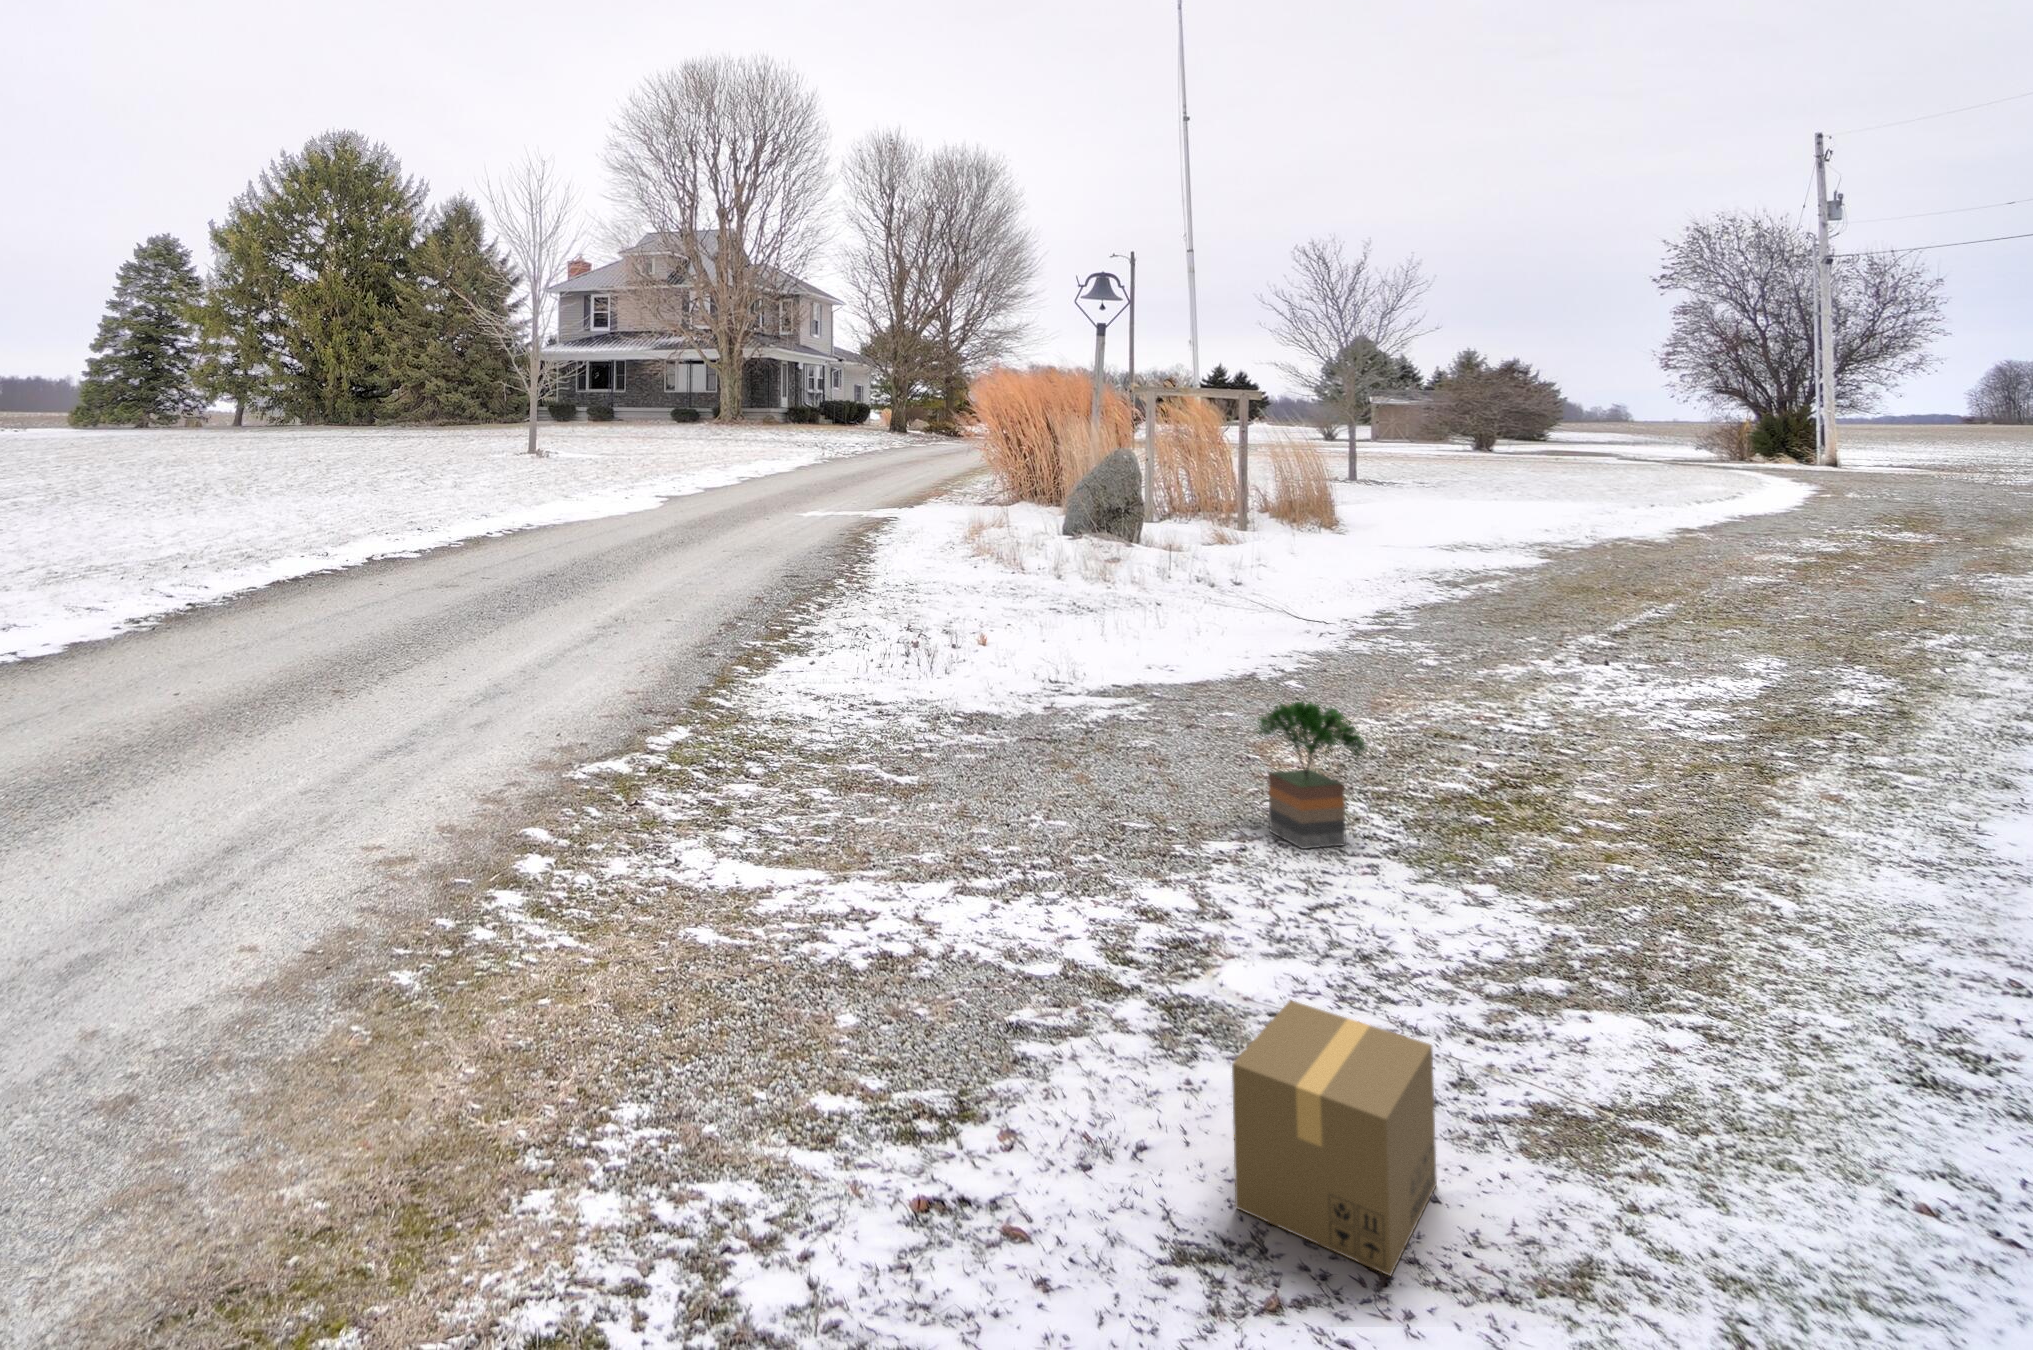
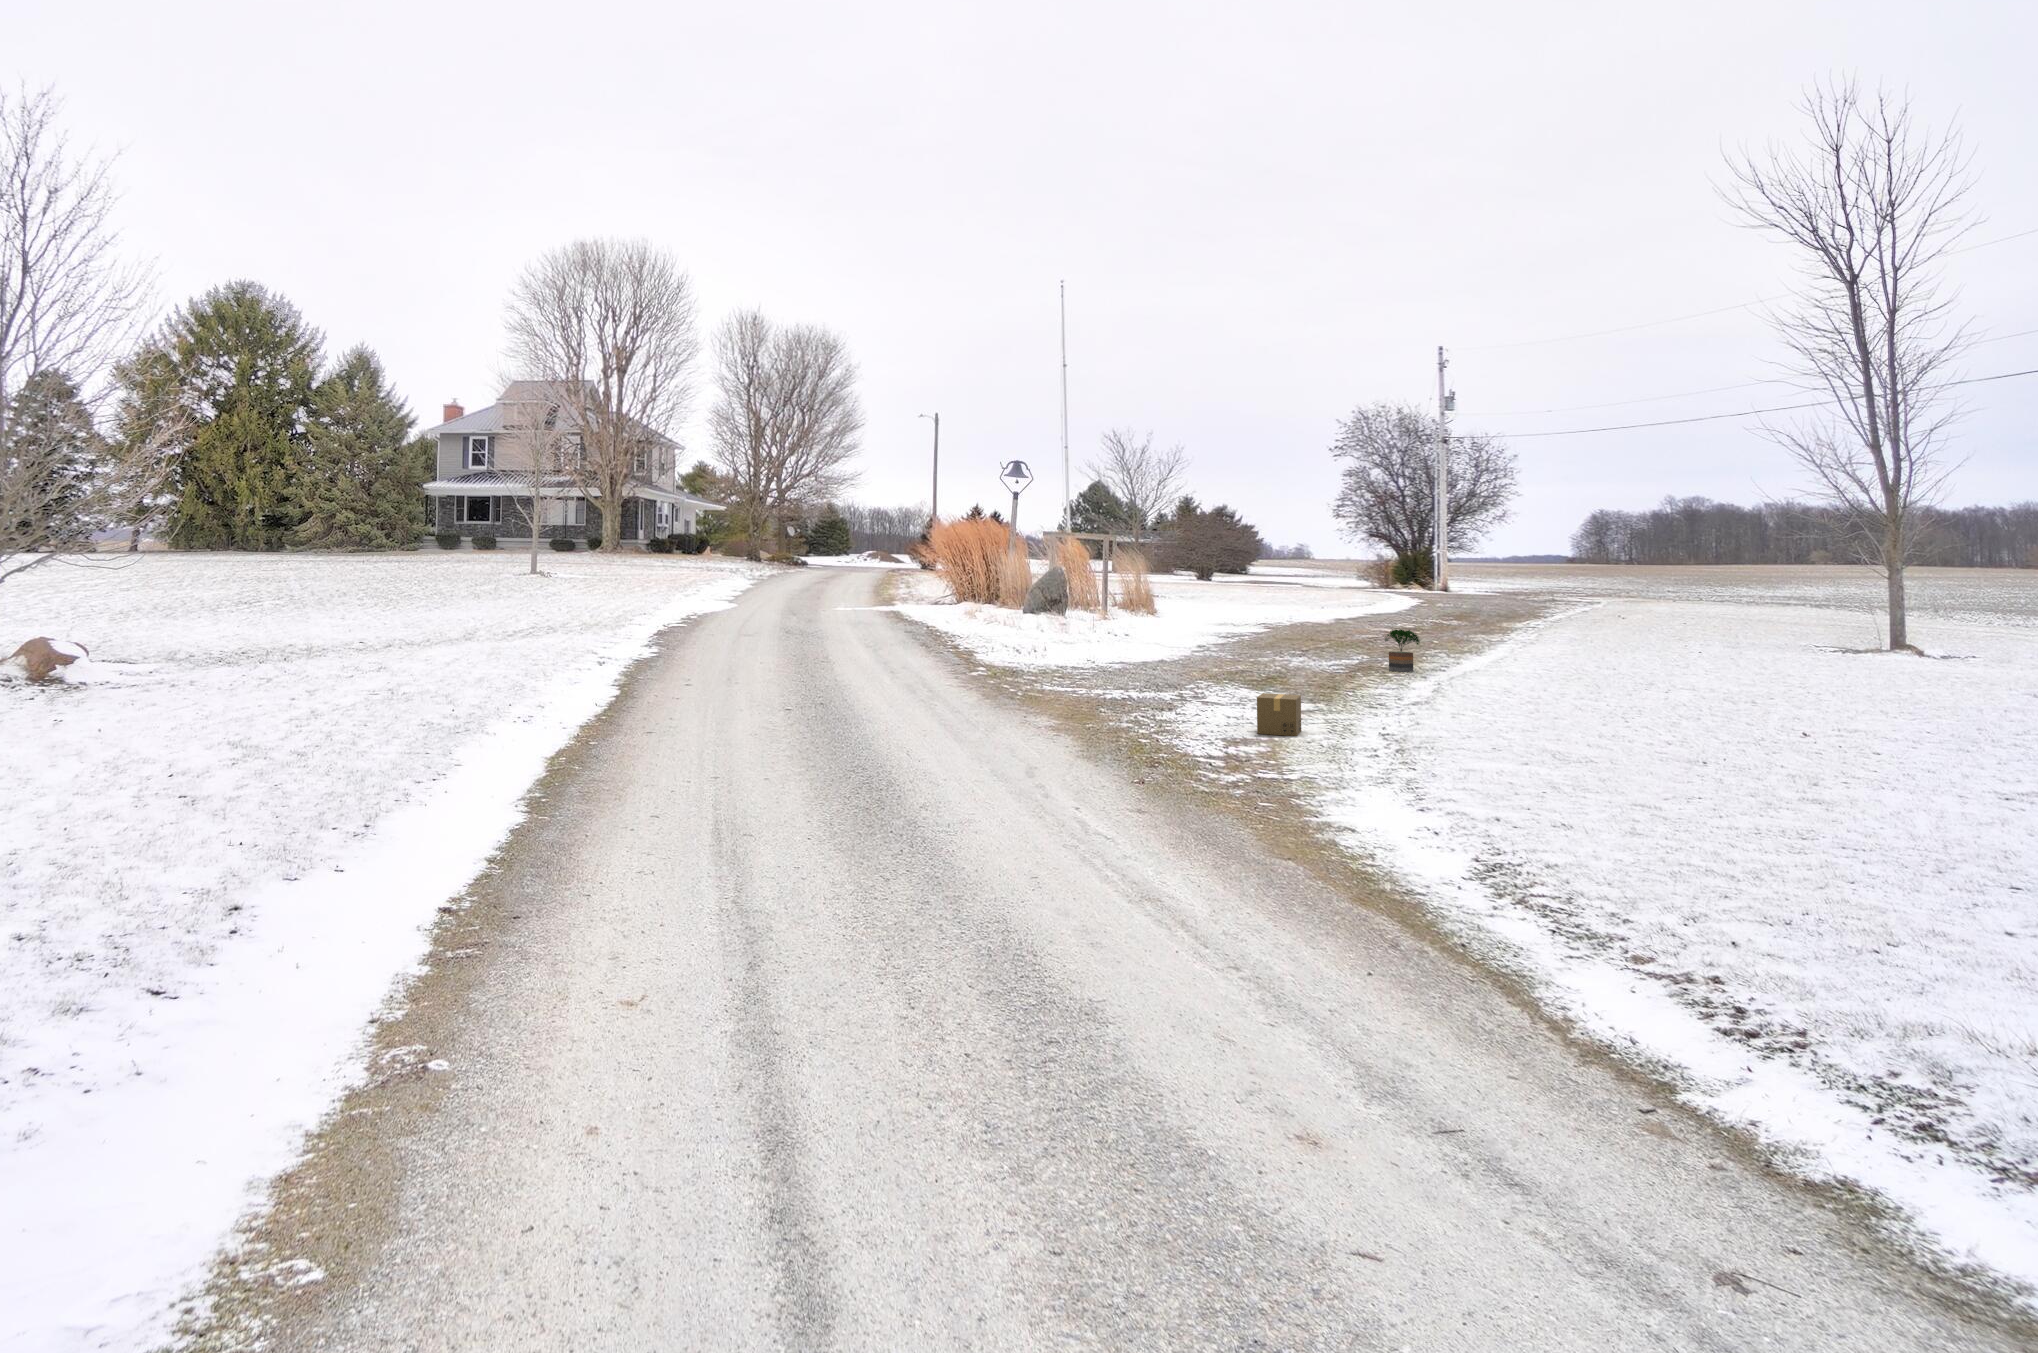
potted tree: present [1257,702,1366,849] -> present [1385,629,1420,672]

